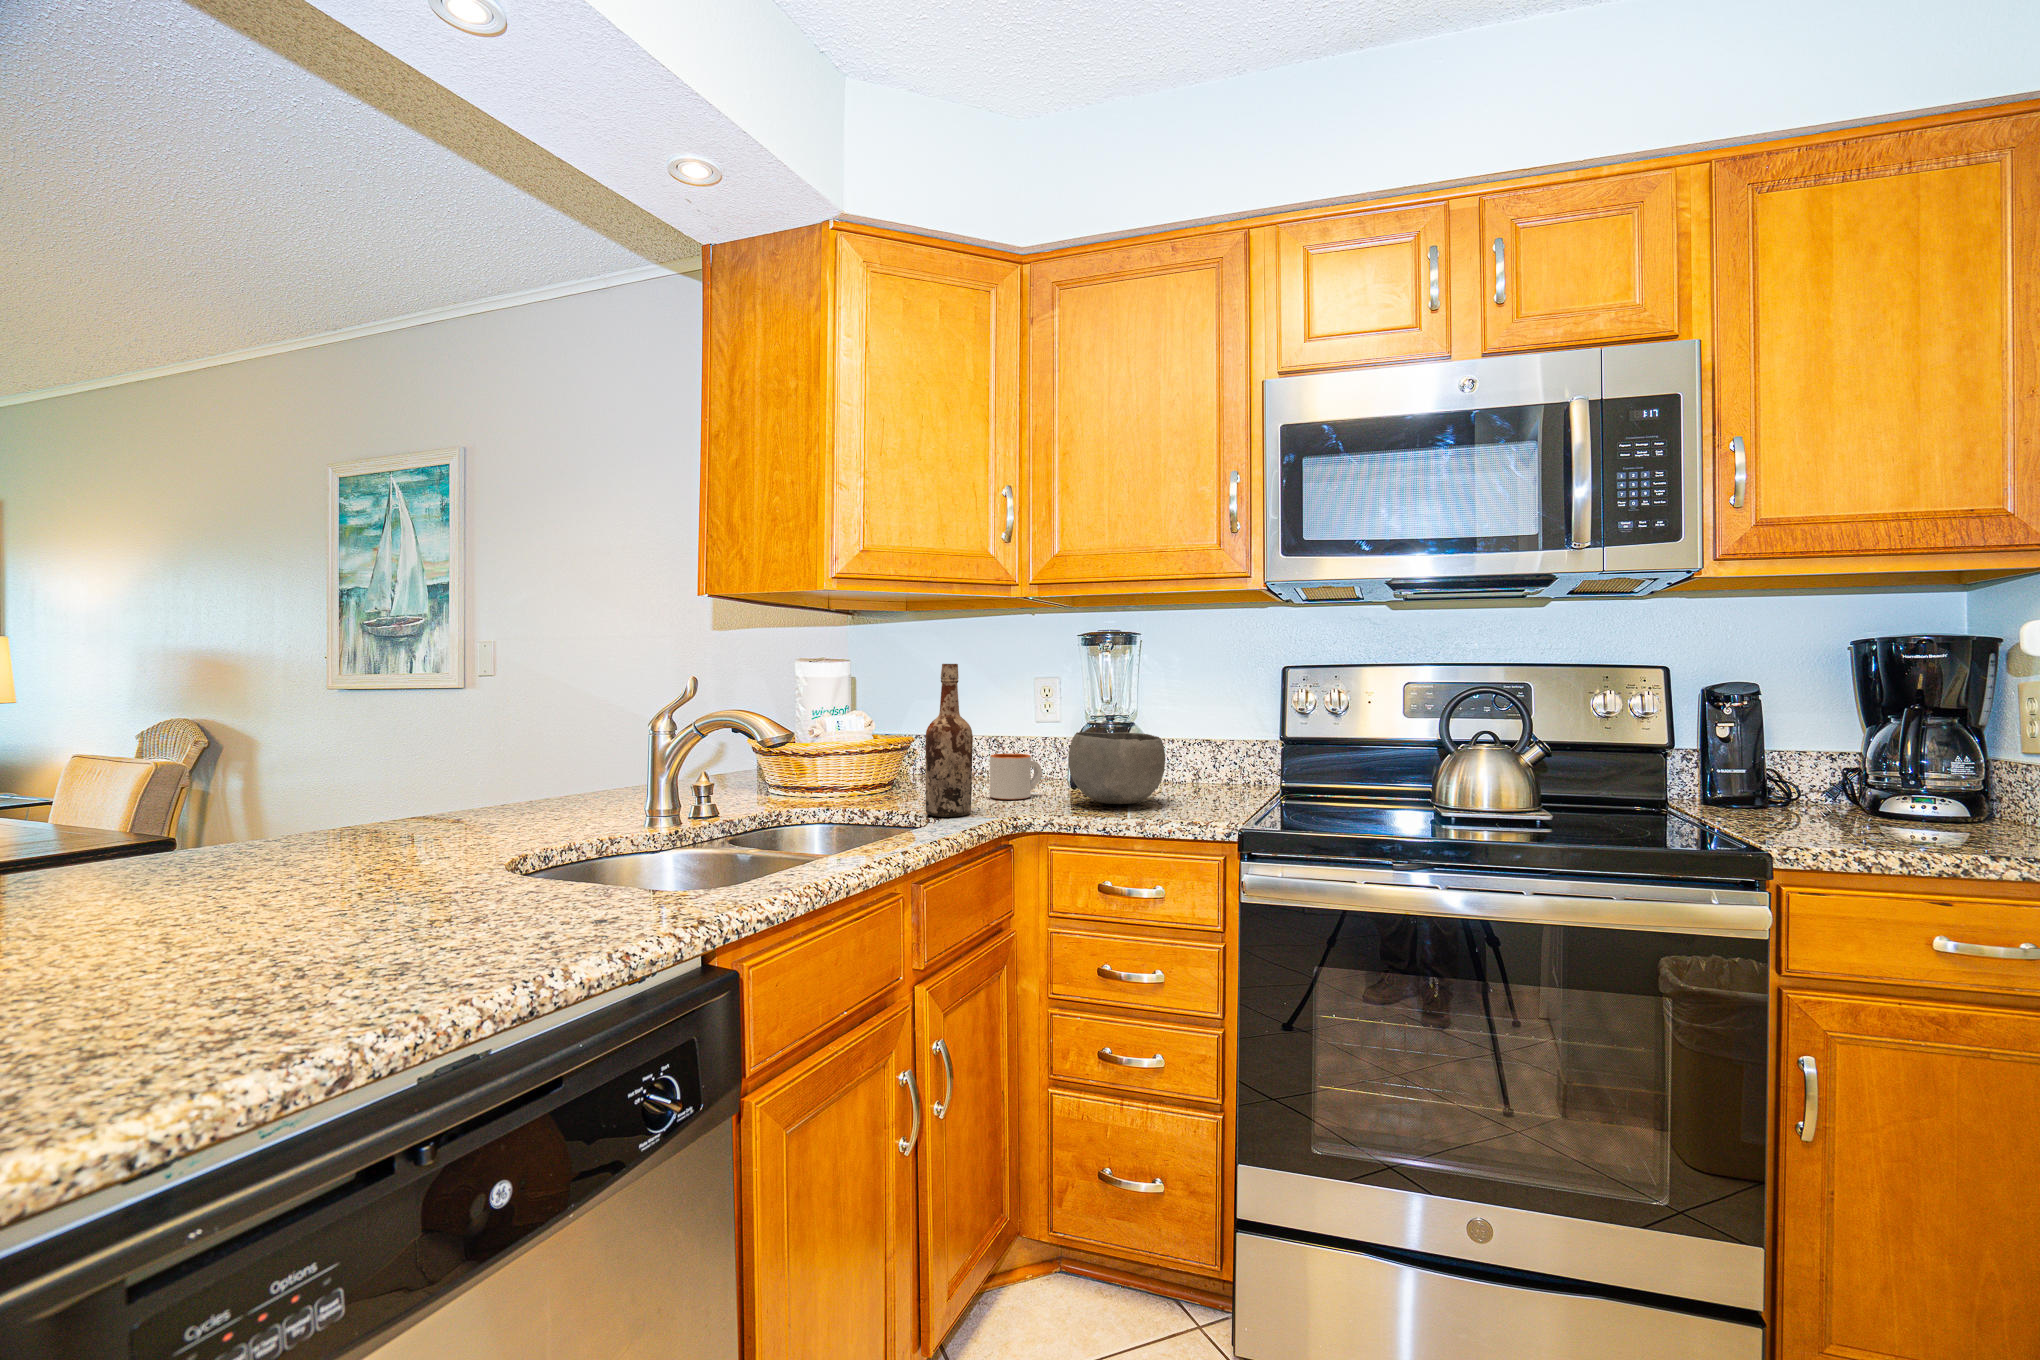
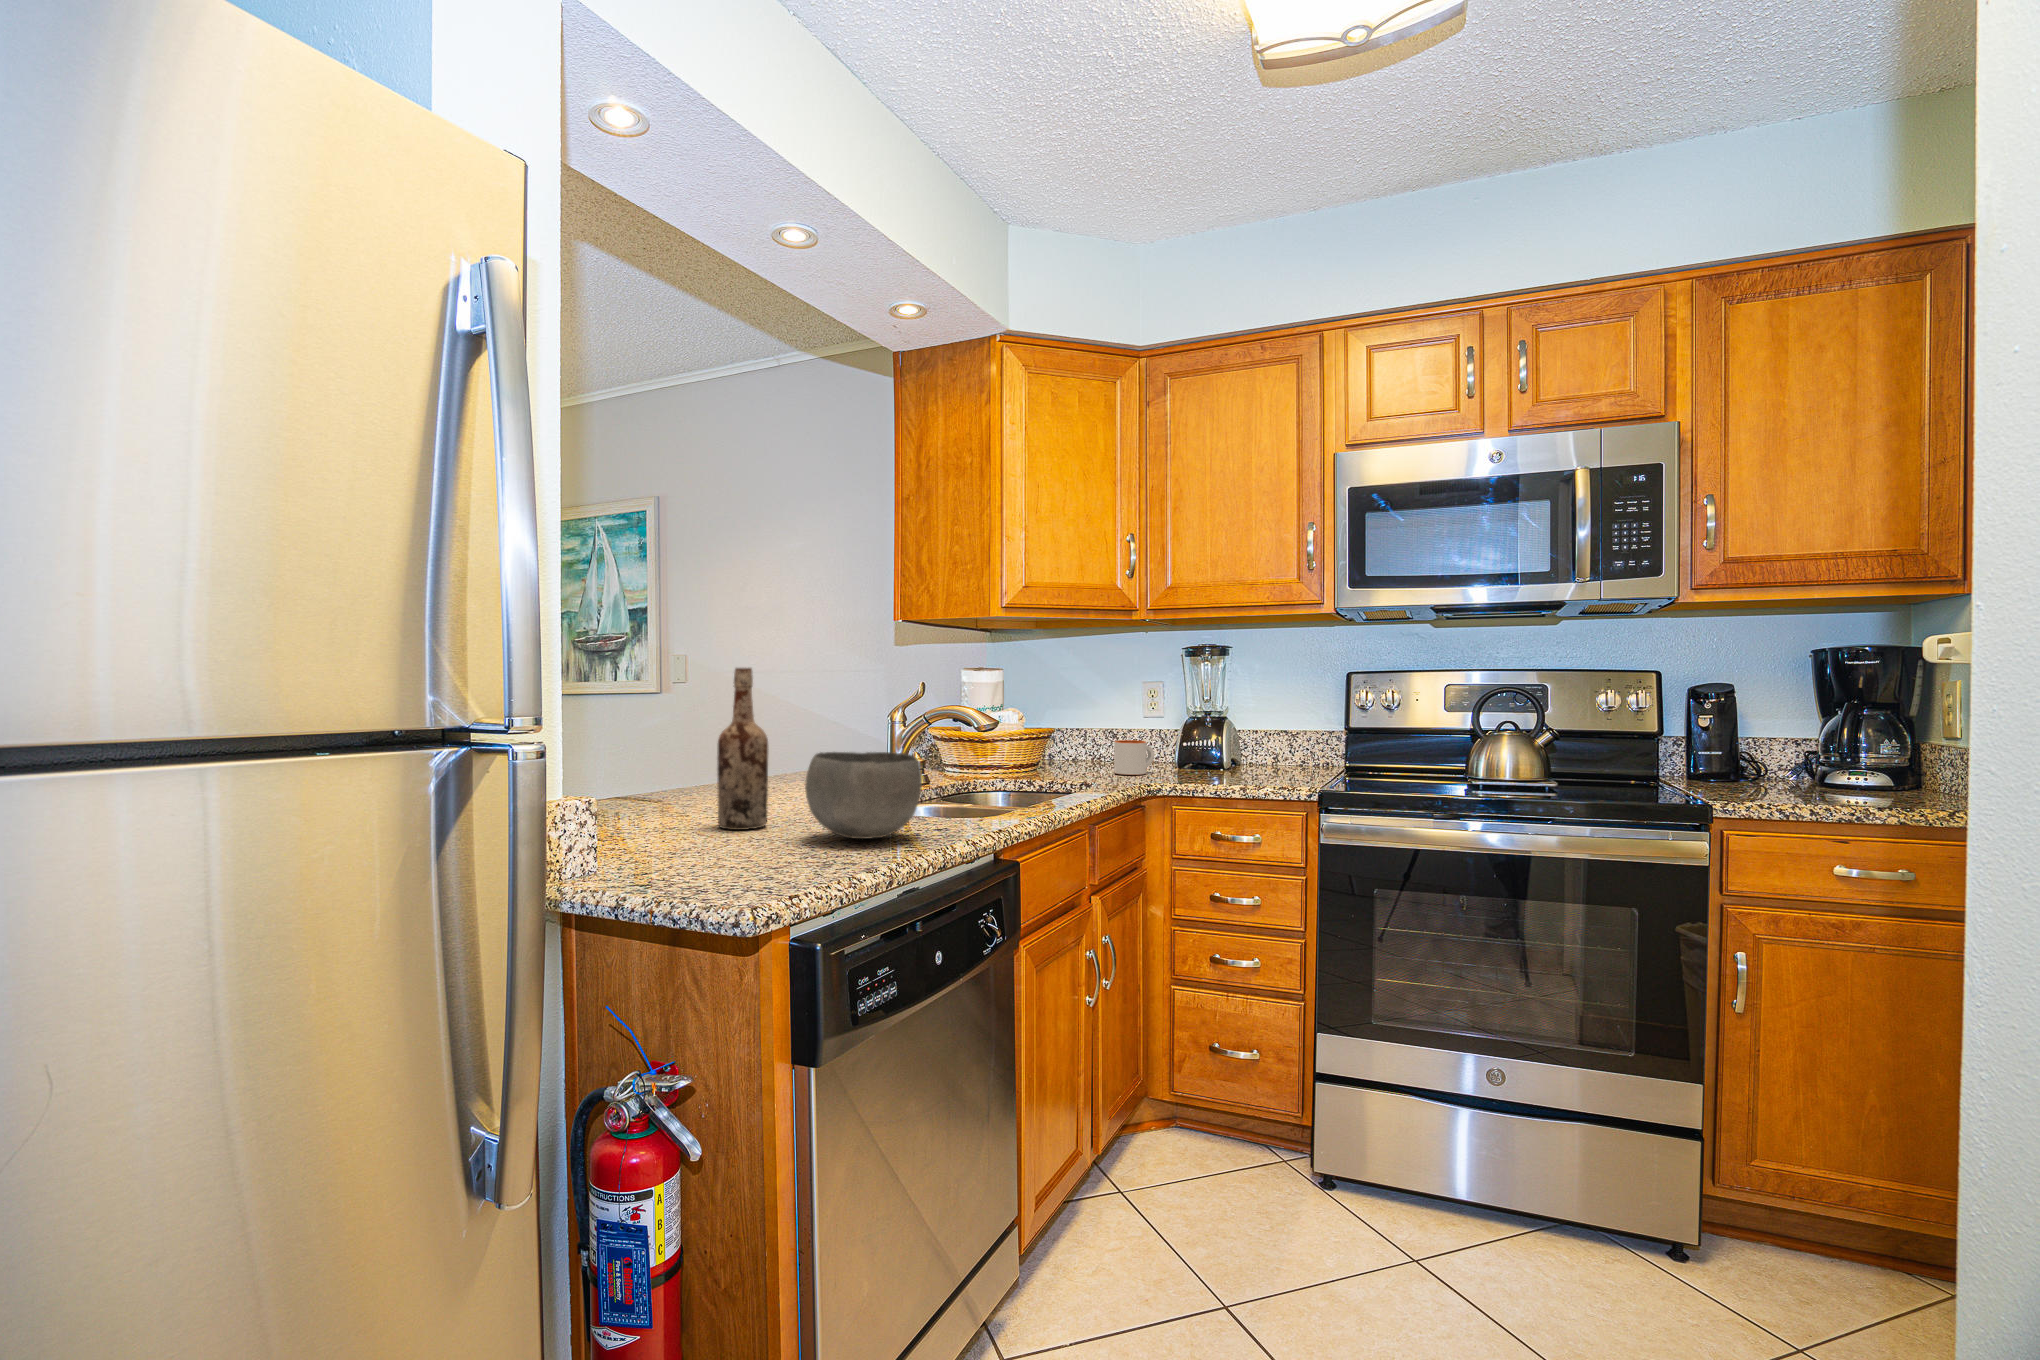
wine bottle: present [925,664,973,817] -> present [717,668,768,830]
bowl: present [1068,732,1165,804] -> present [805,752,922,839]

